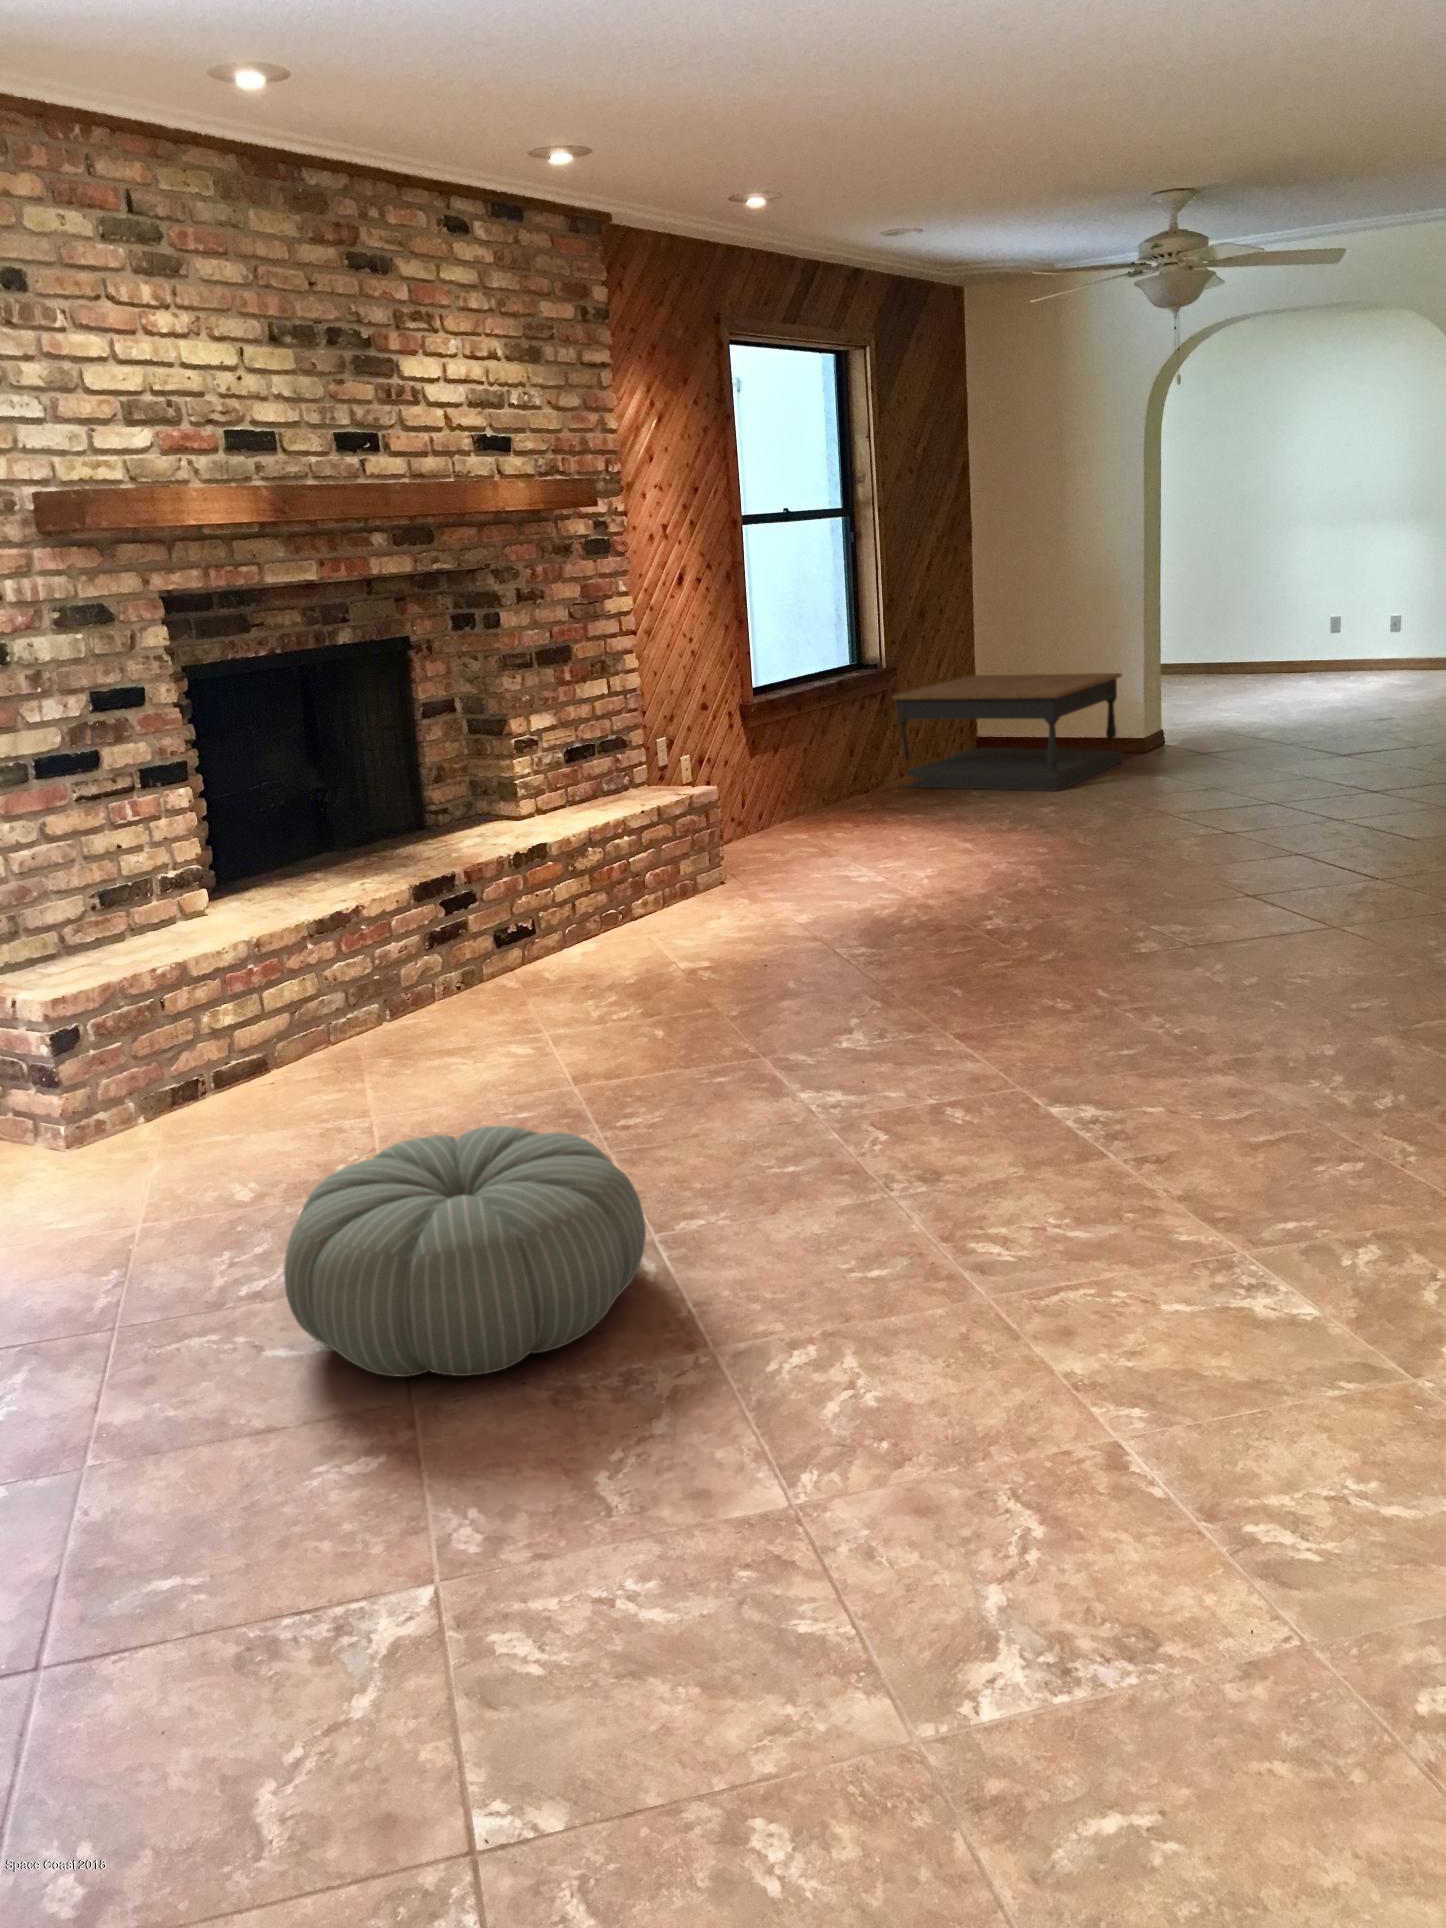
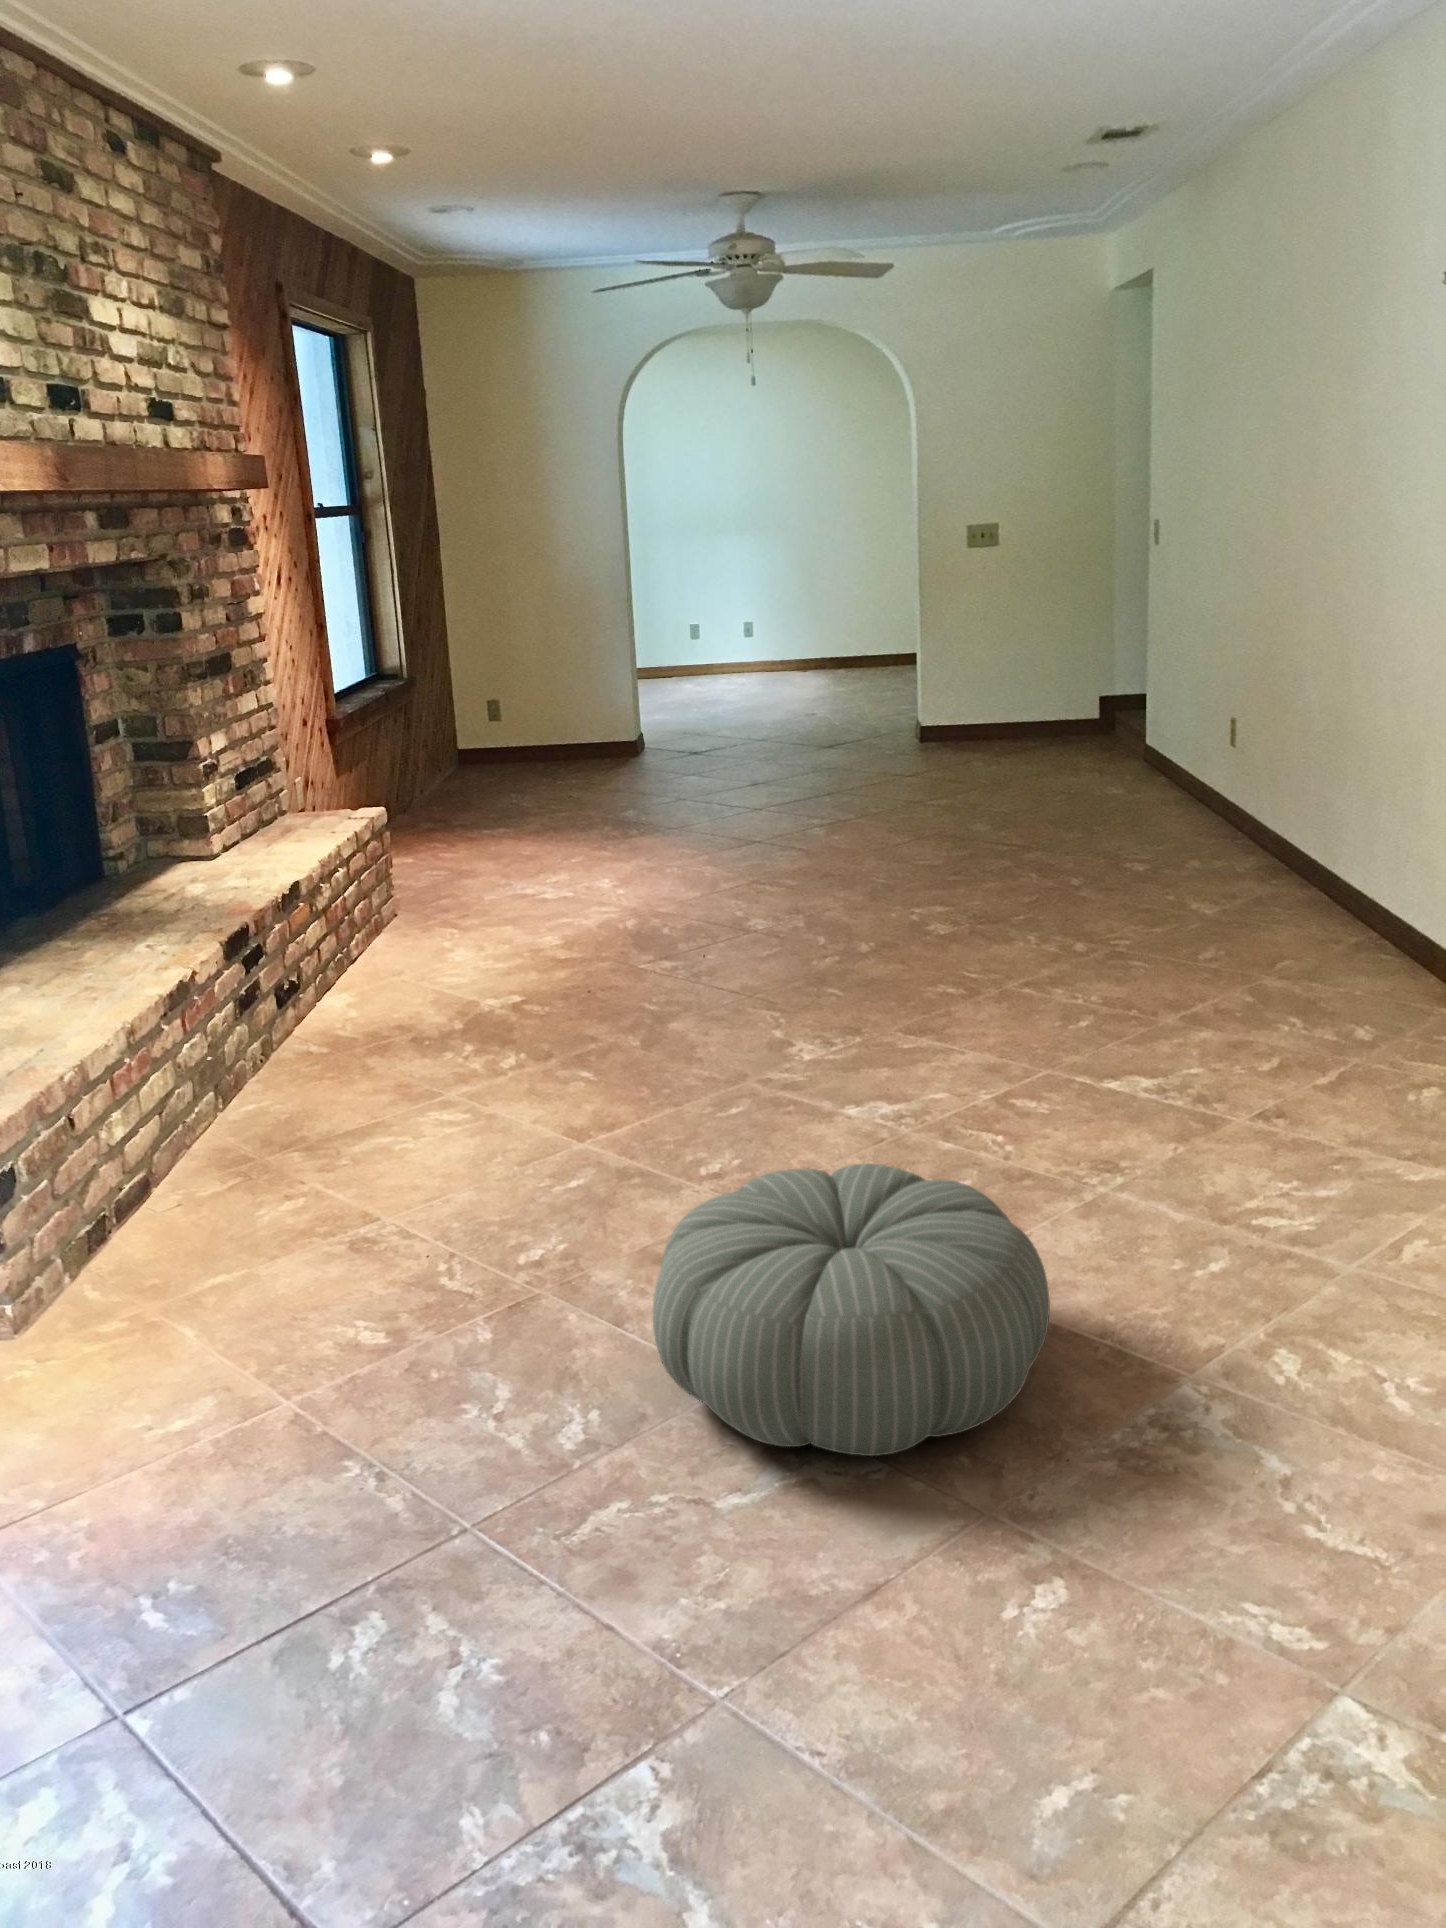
coffee table: present [893,673,1122,791] -> none [413,675,630,804]

